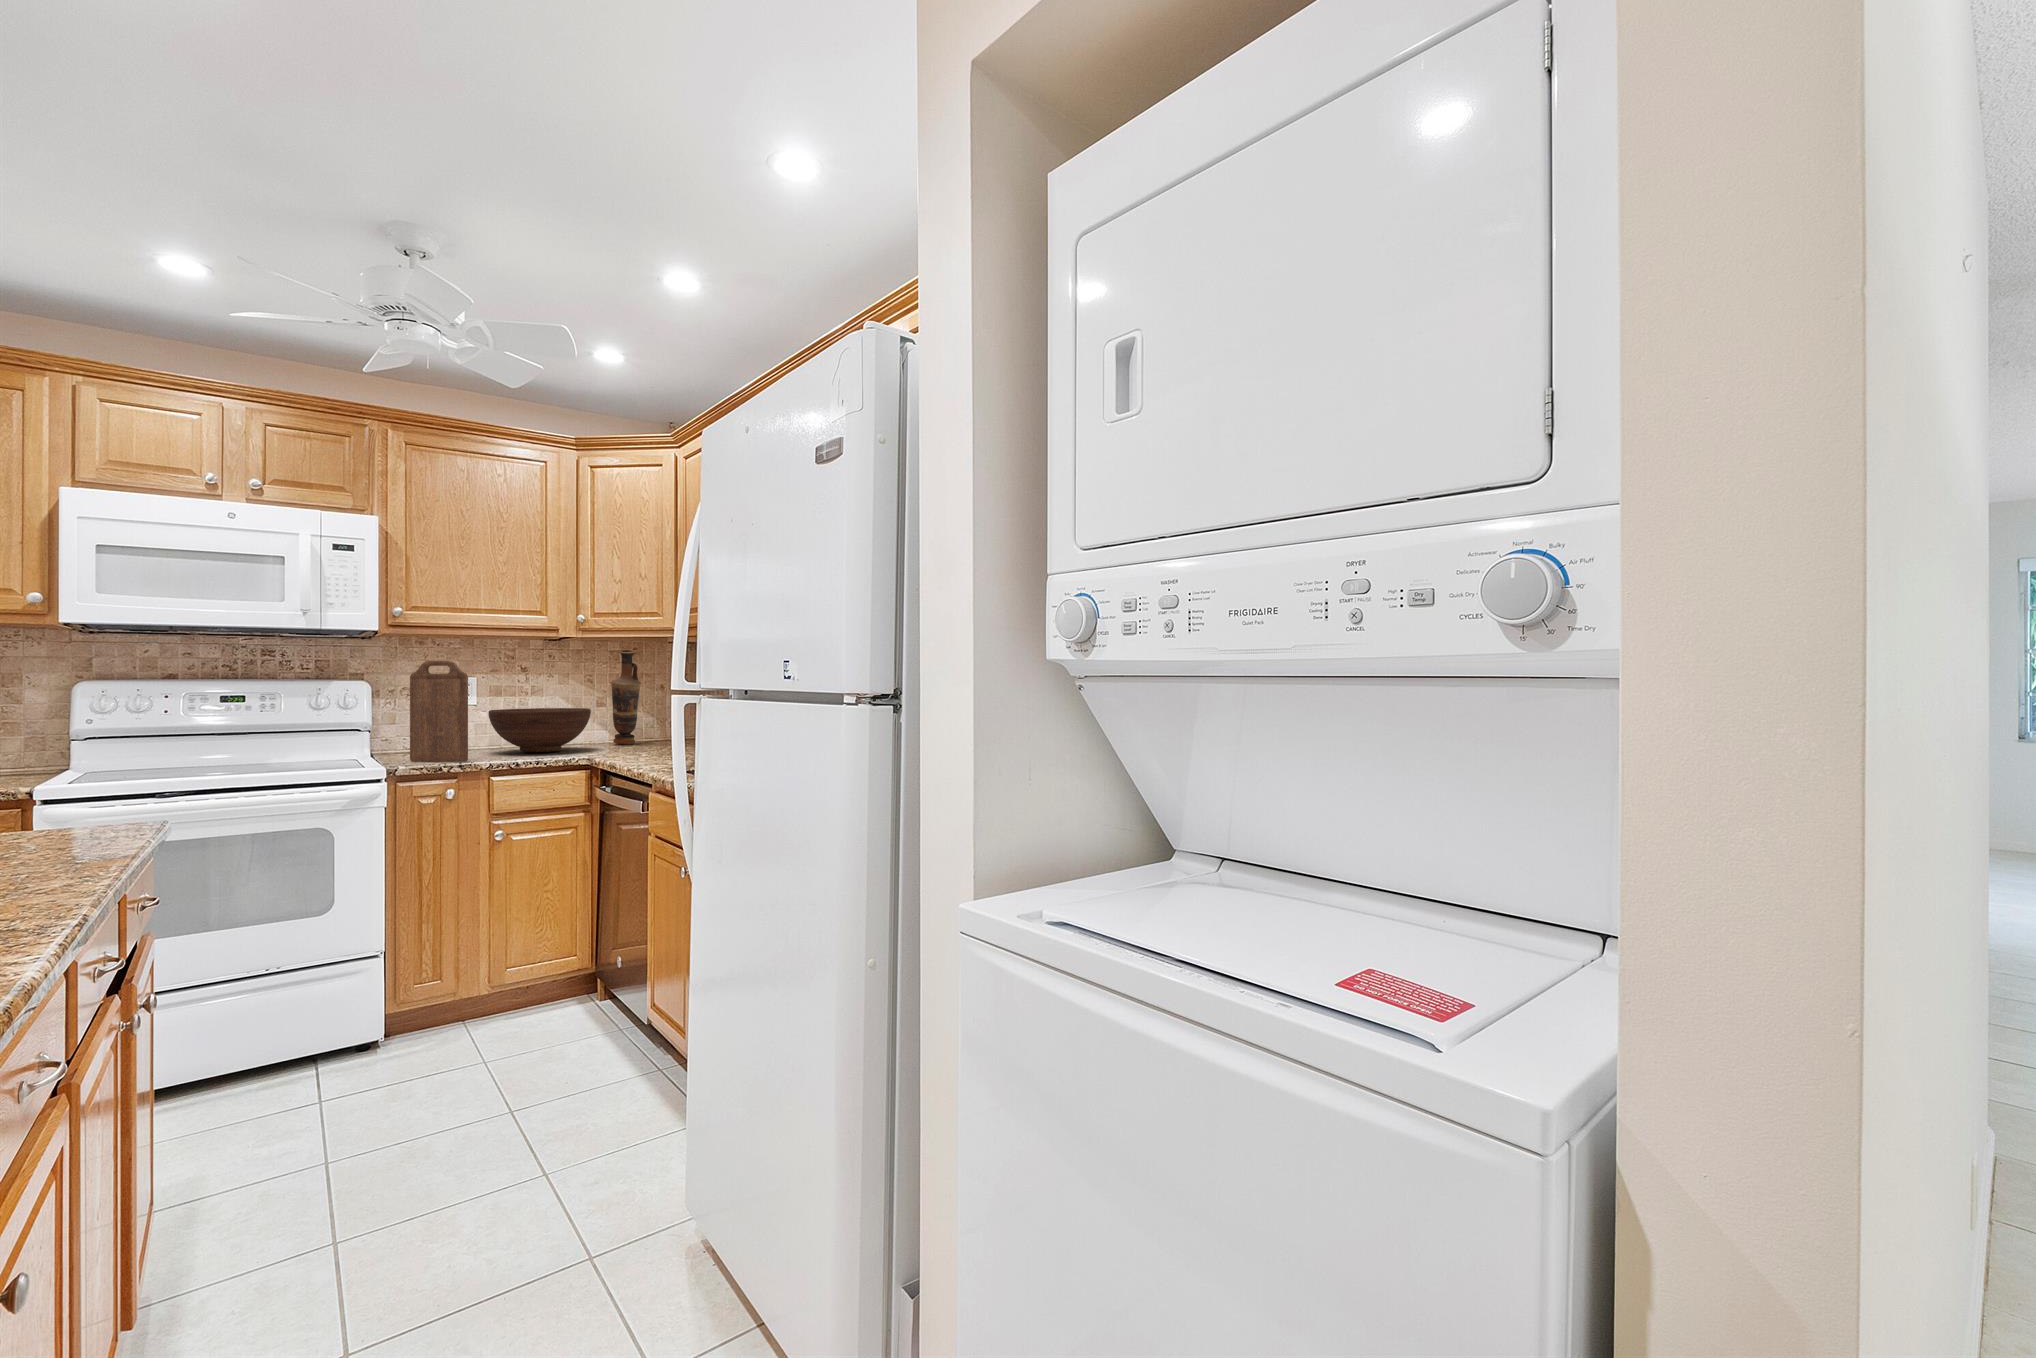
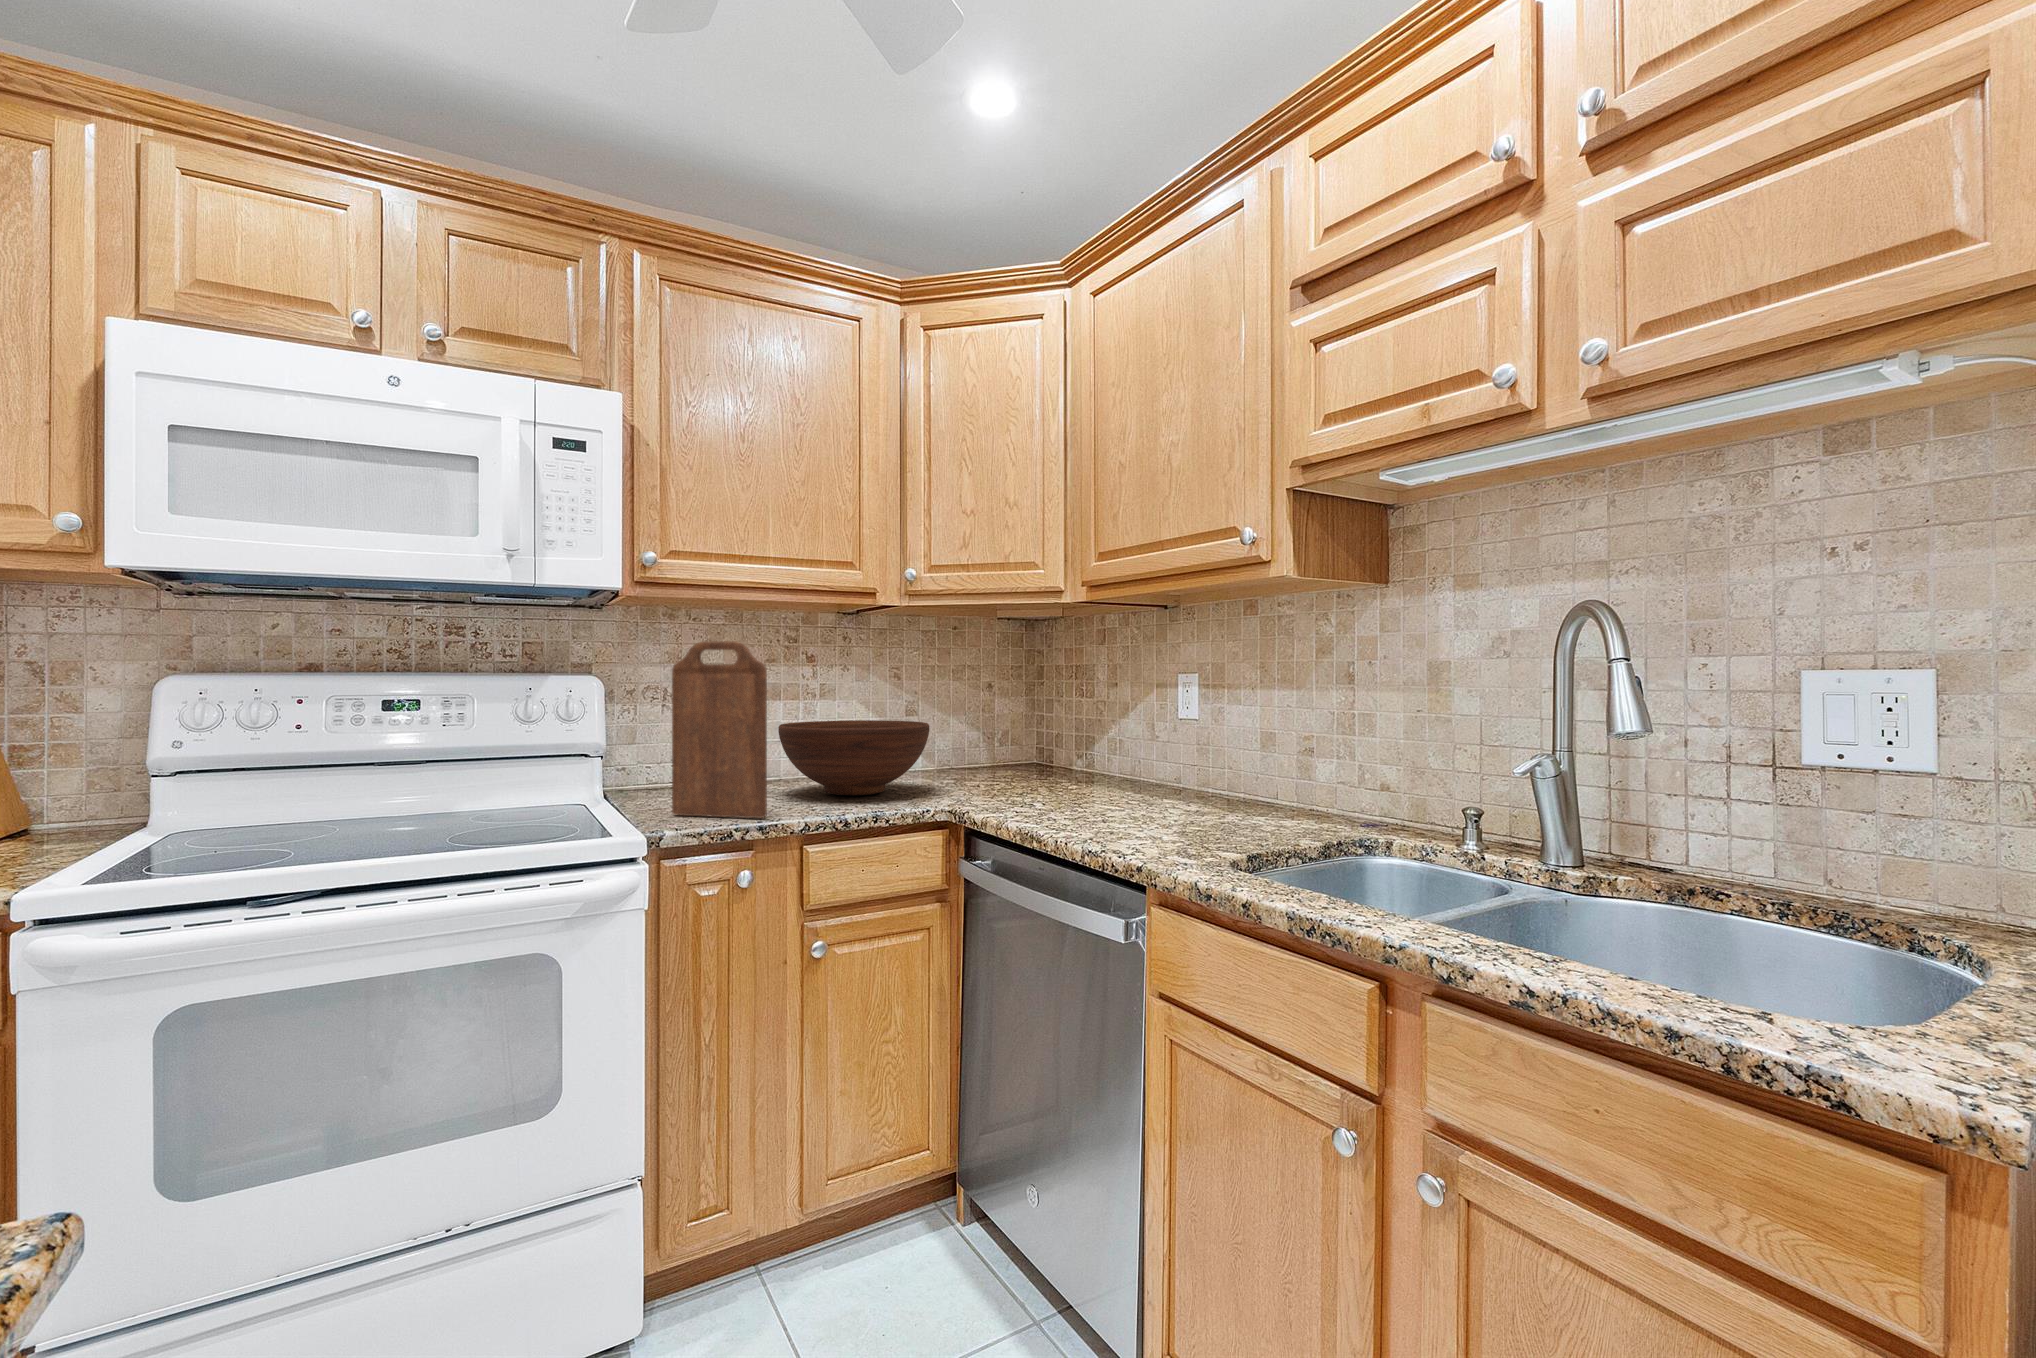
vase: present [611,650,641,745] -> none [941,628,985,778]

